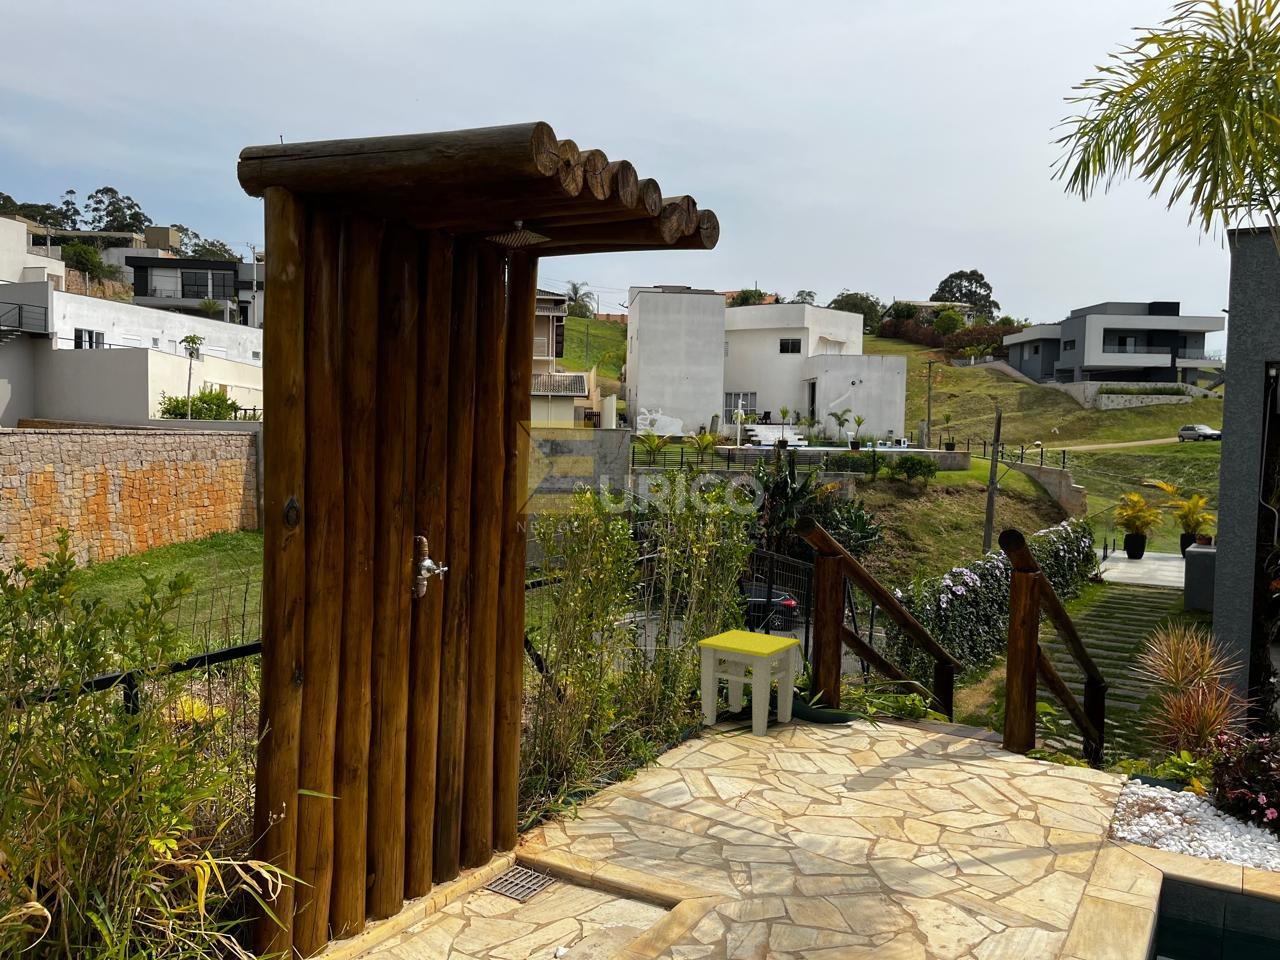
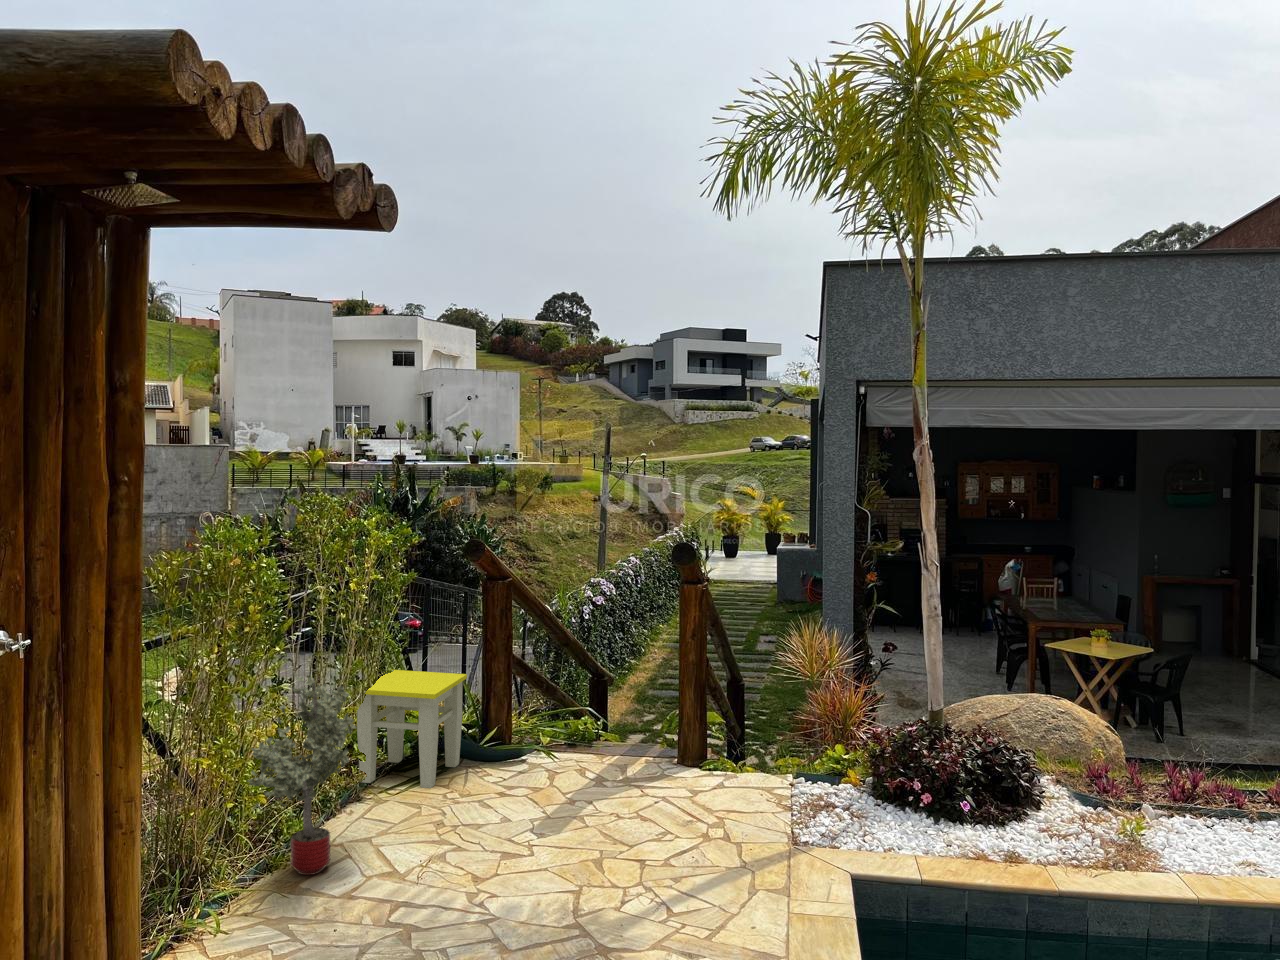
potted tree: none [602,621,694,789] -> present [248,676,356,875]

